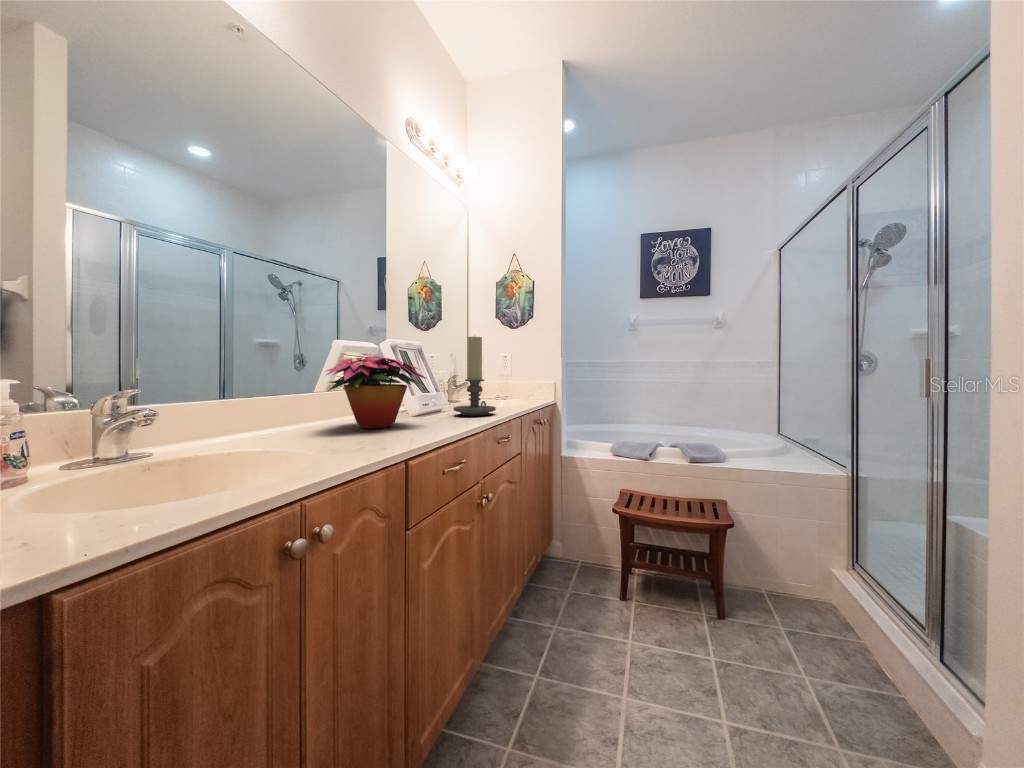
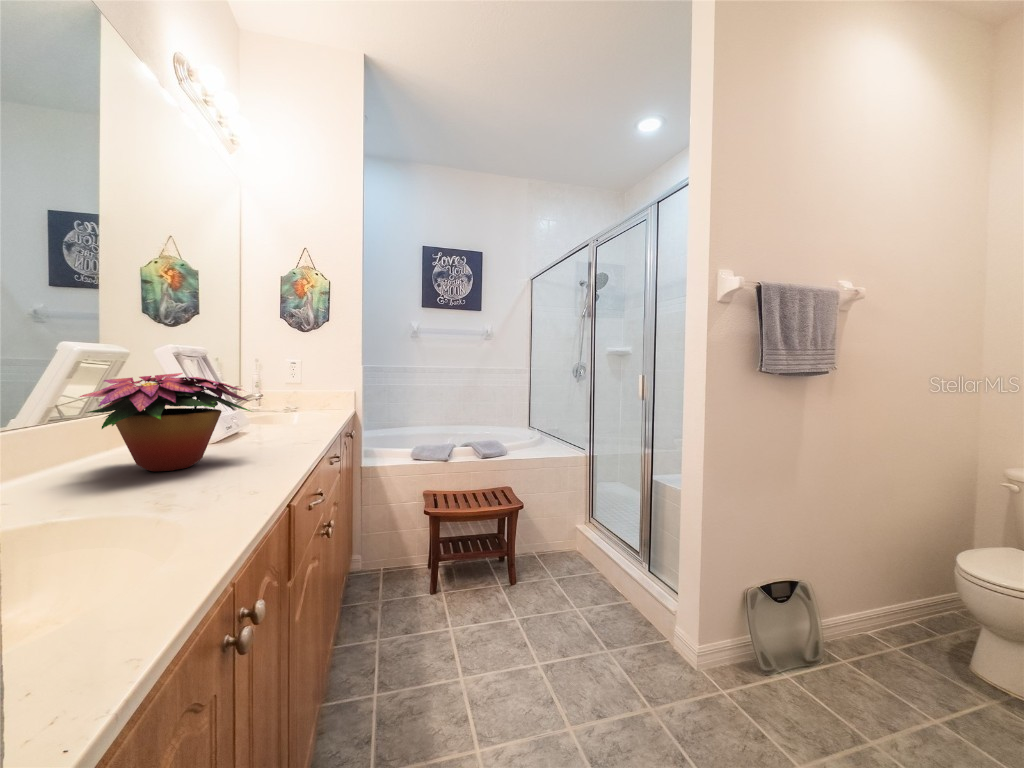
candle holder: present [453,336,496,416] -> none [262,345,318,438]

